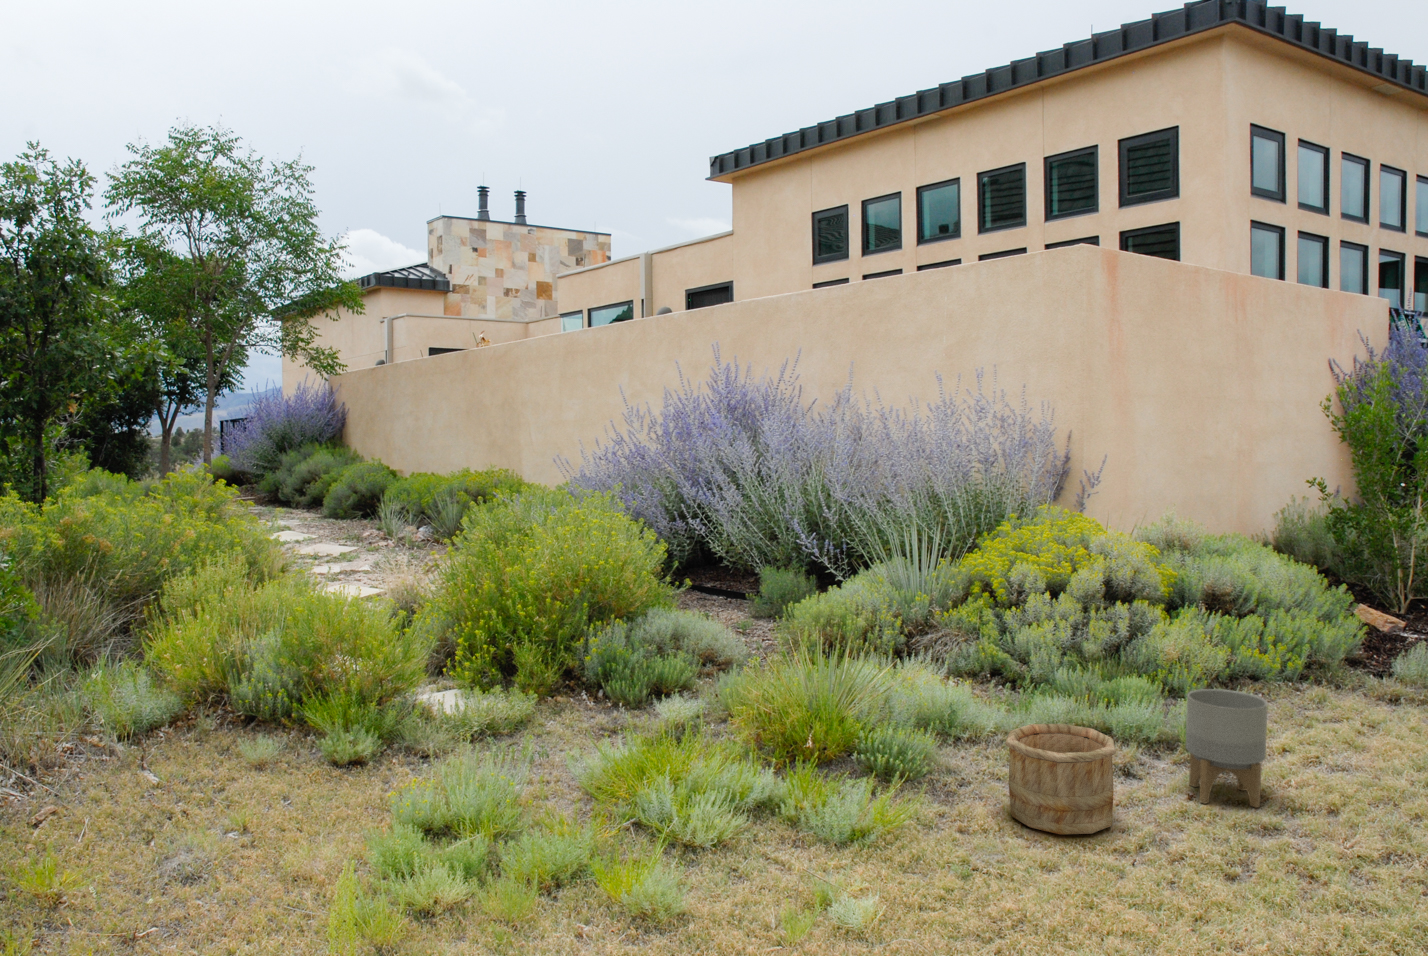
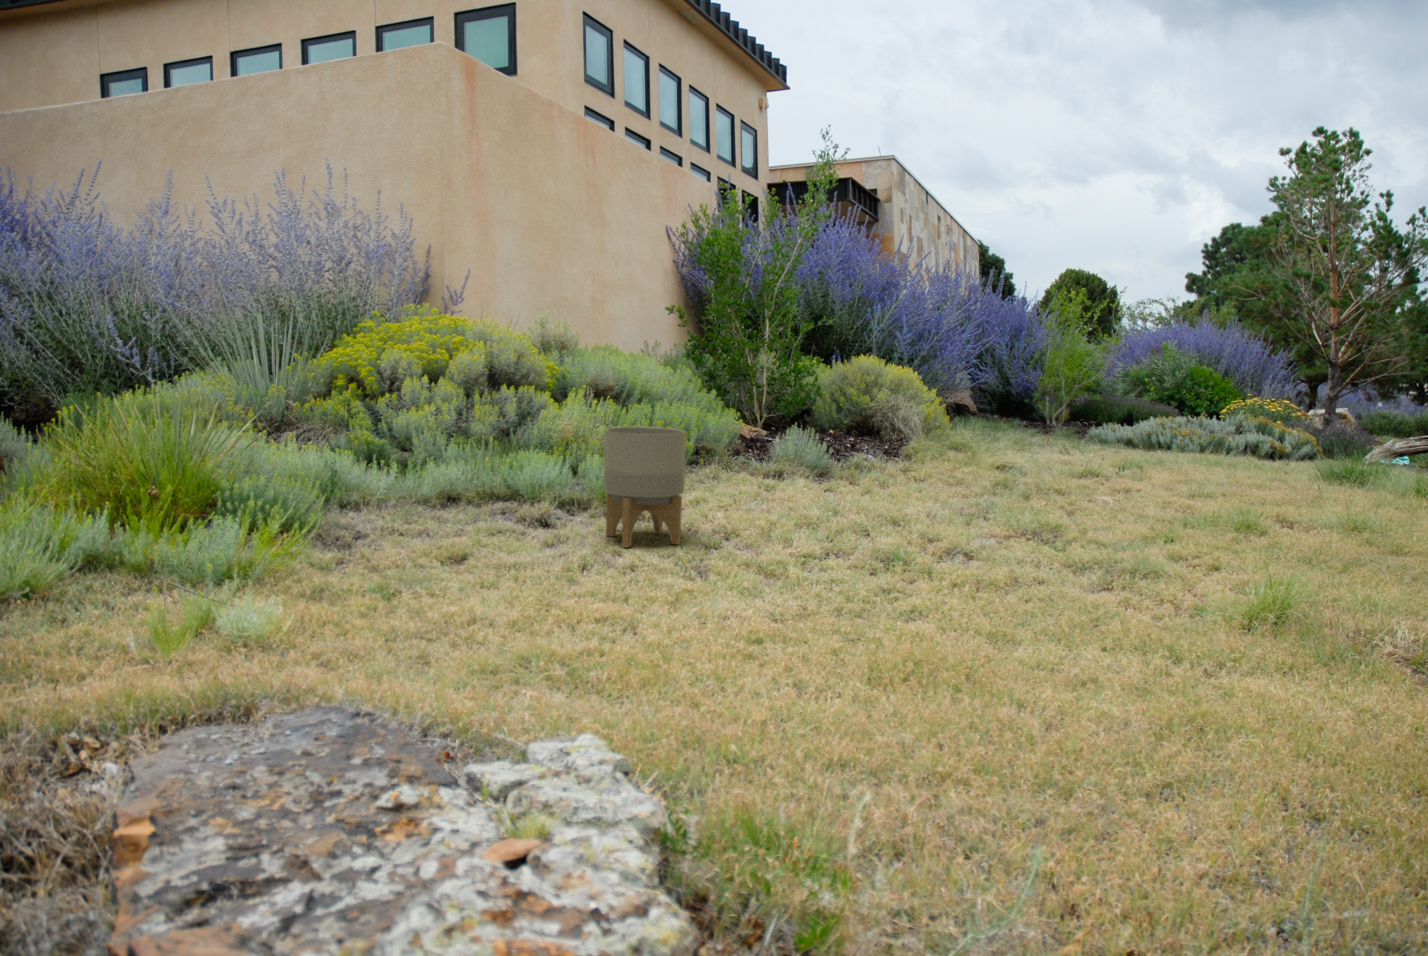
wooden bucket: present [1005,724,1116,834] -> none [400,467,541,593]

